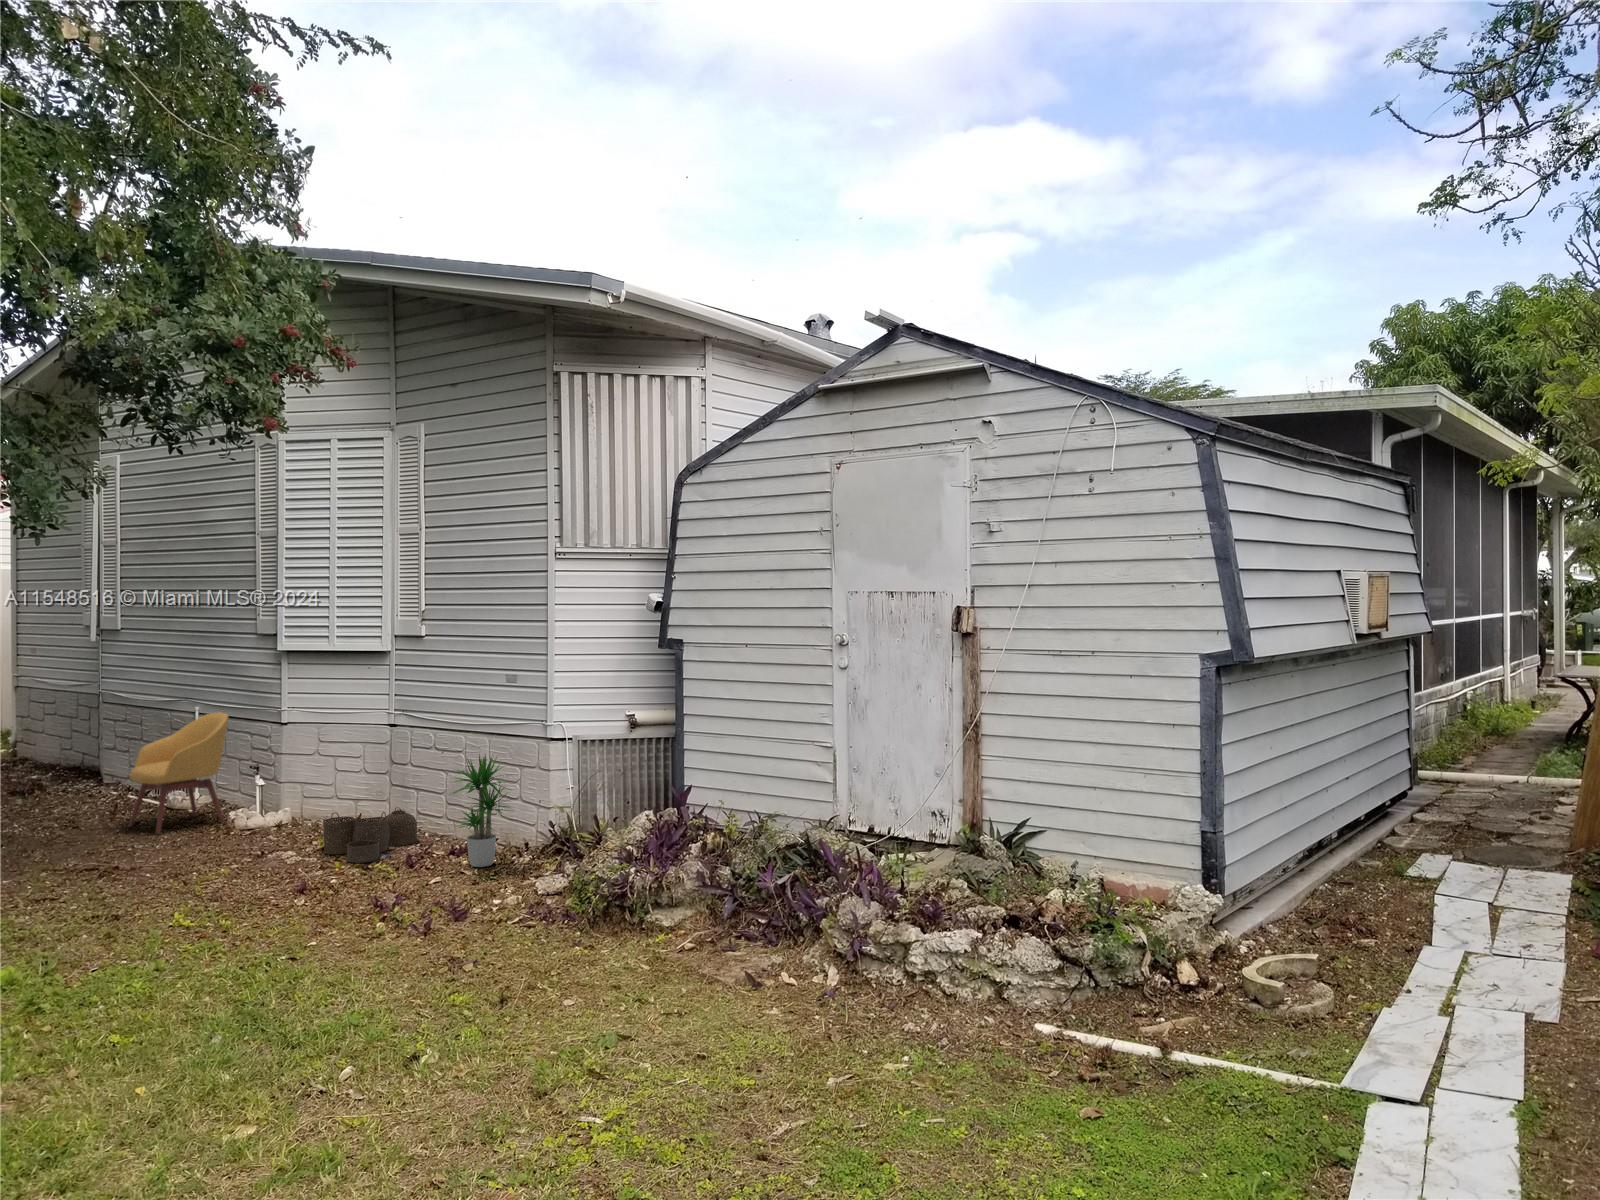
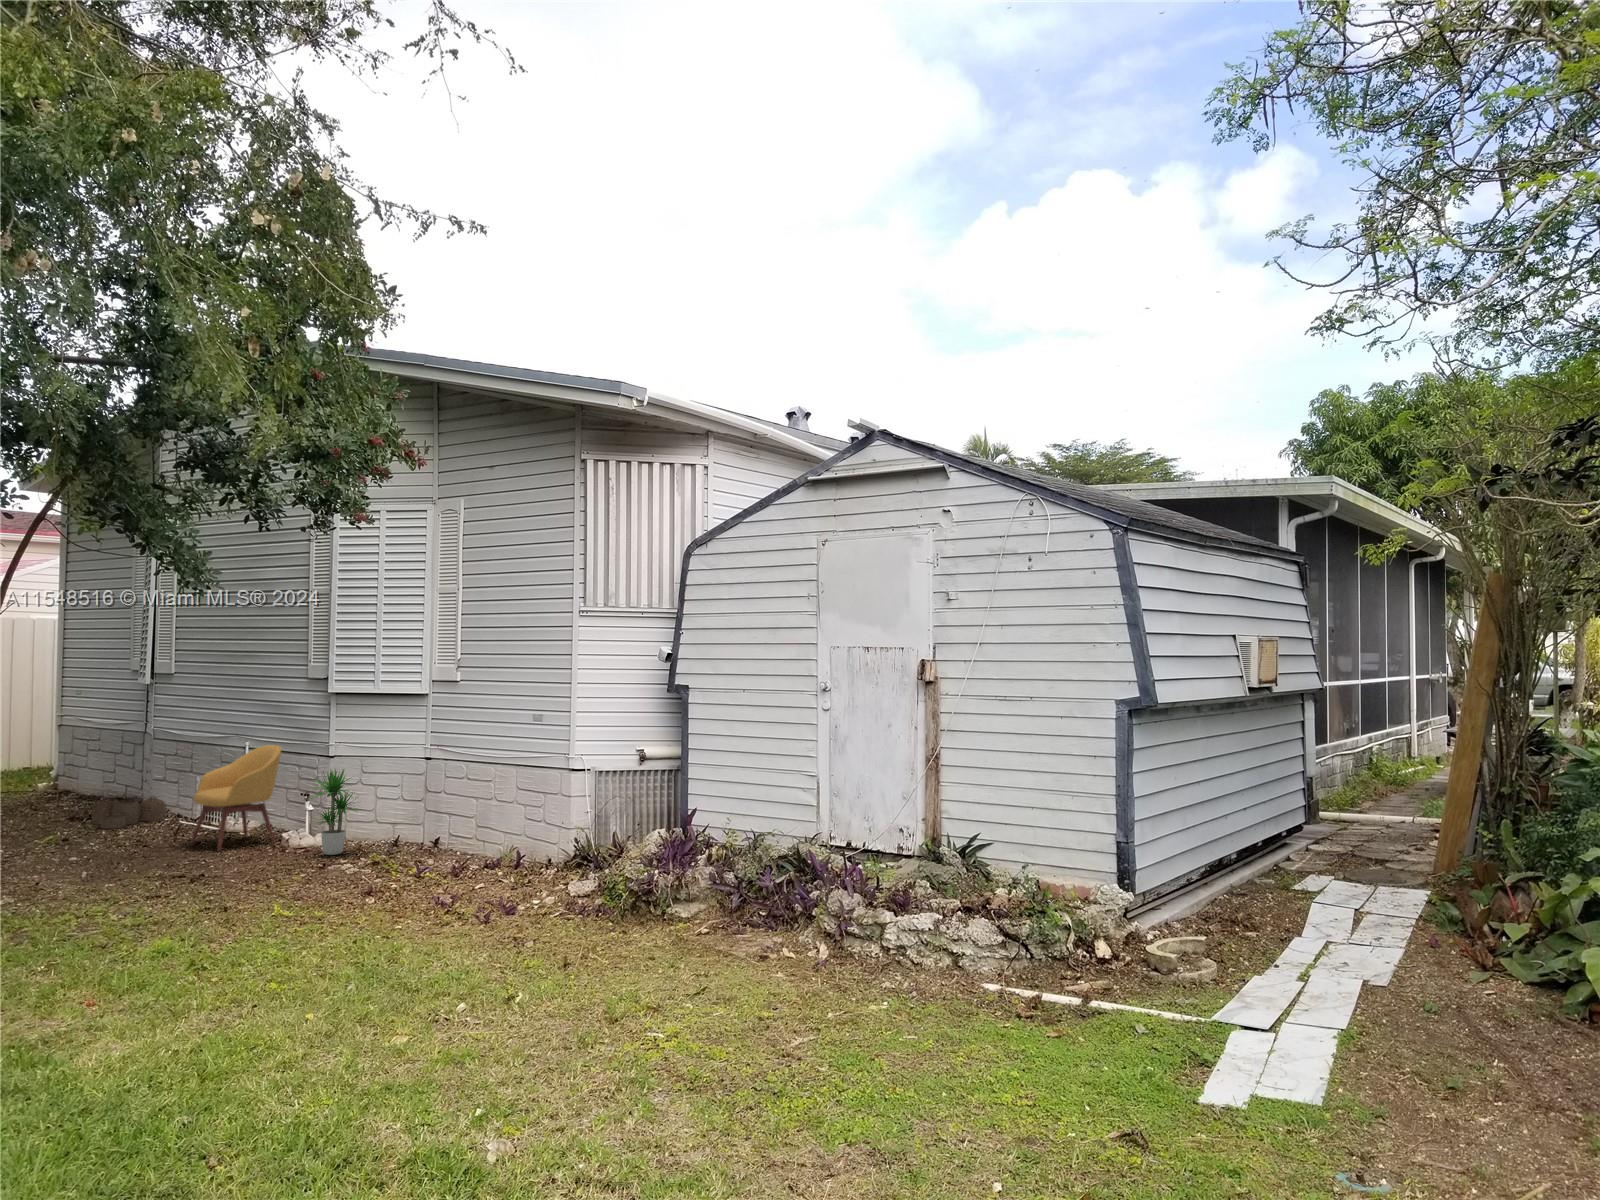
potted plant: present [450,754,511,867] -> present [309,769,359,855]
woven basket: present [323,807,417,863] -> present [92,796,166,829]

